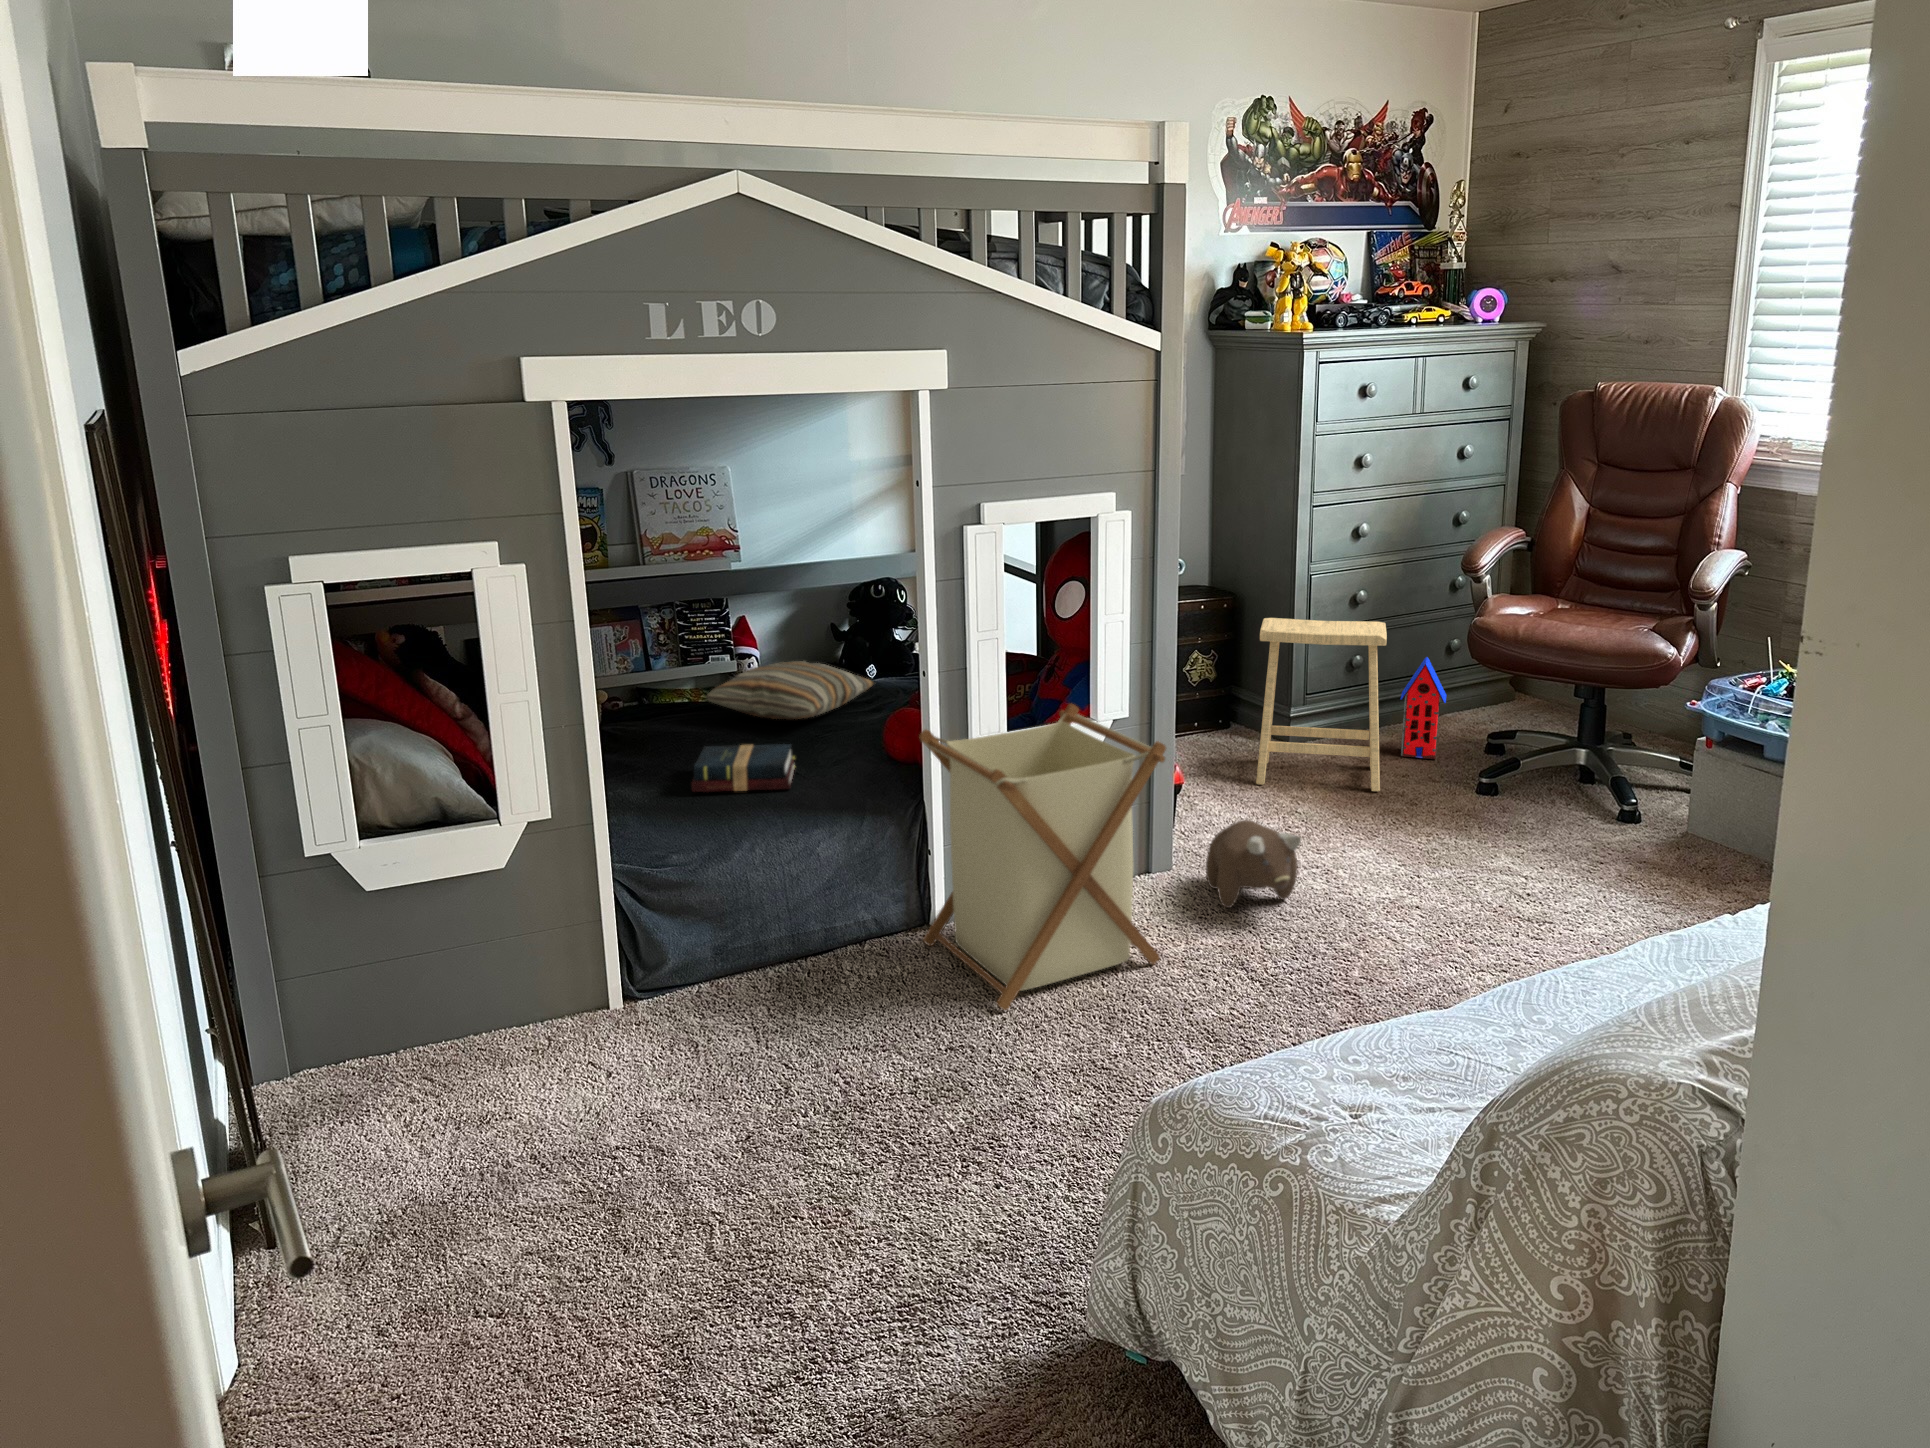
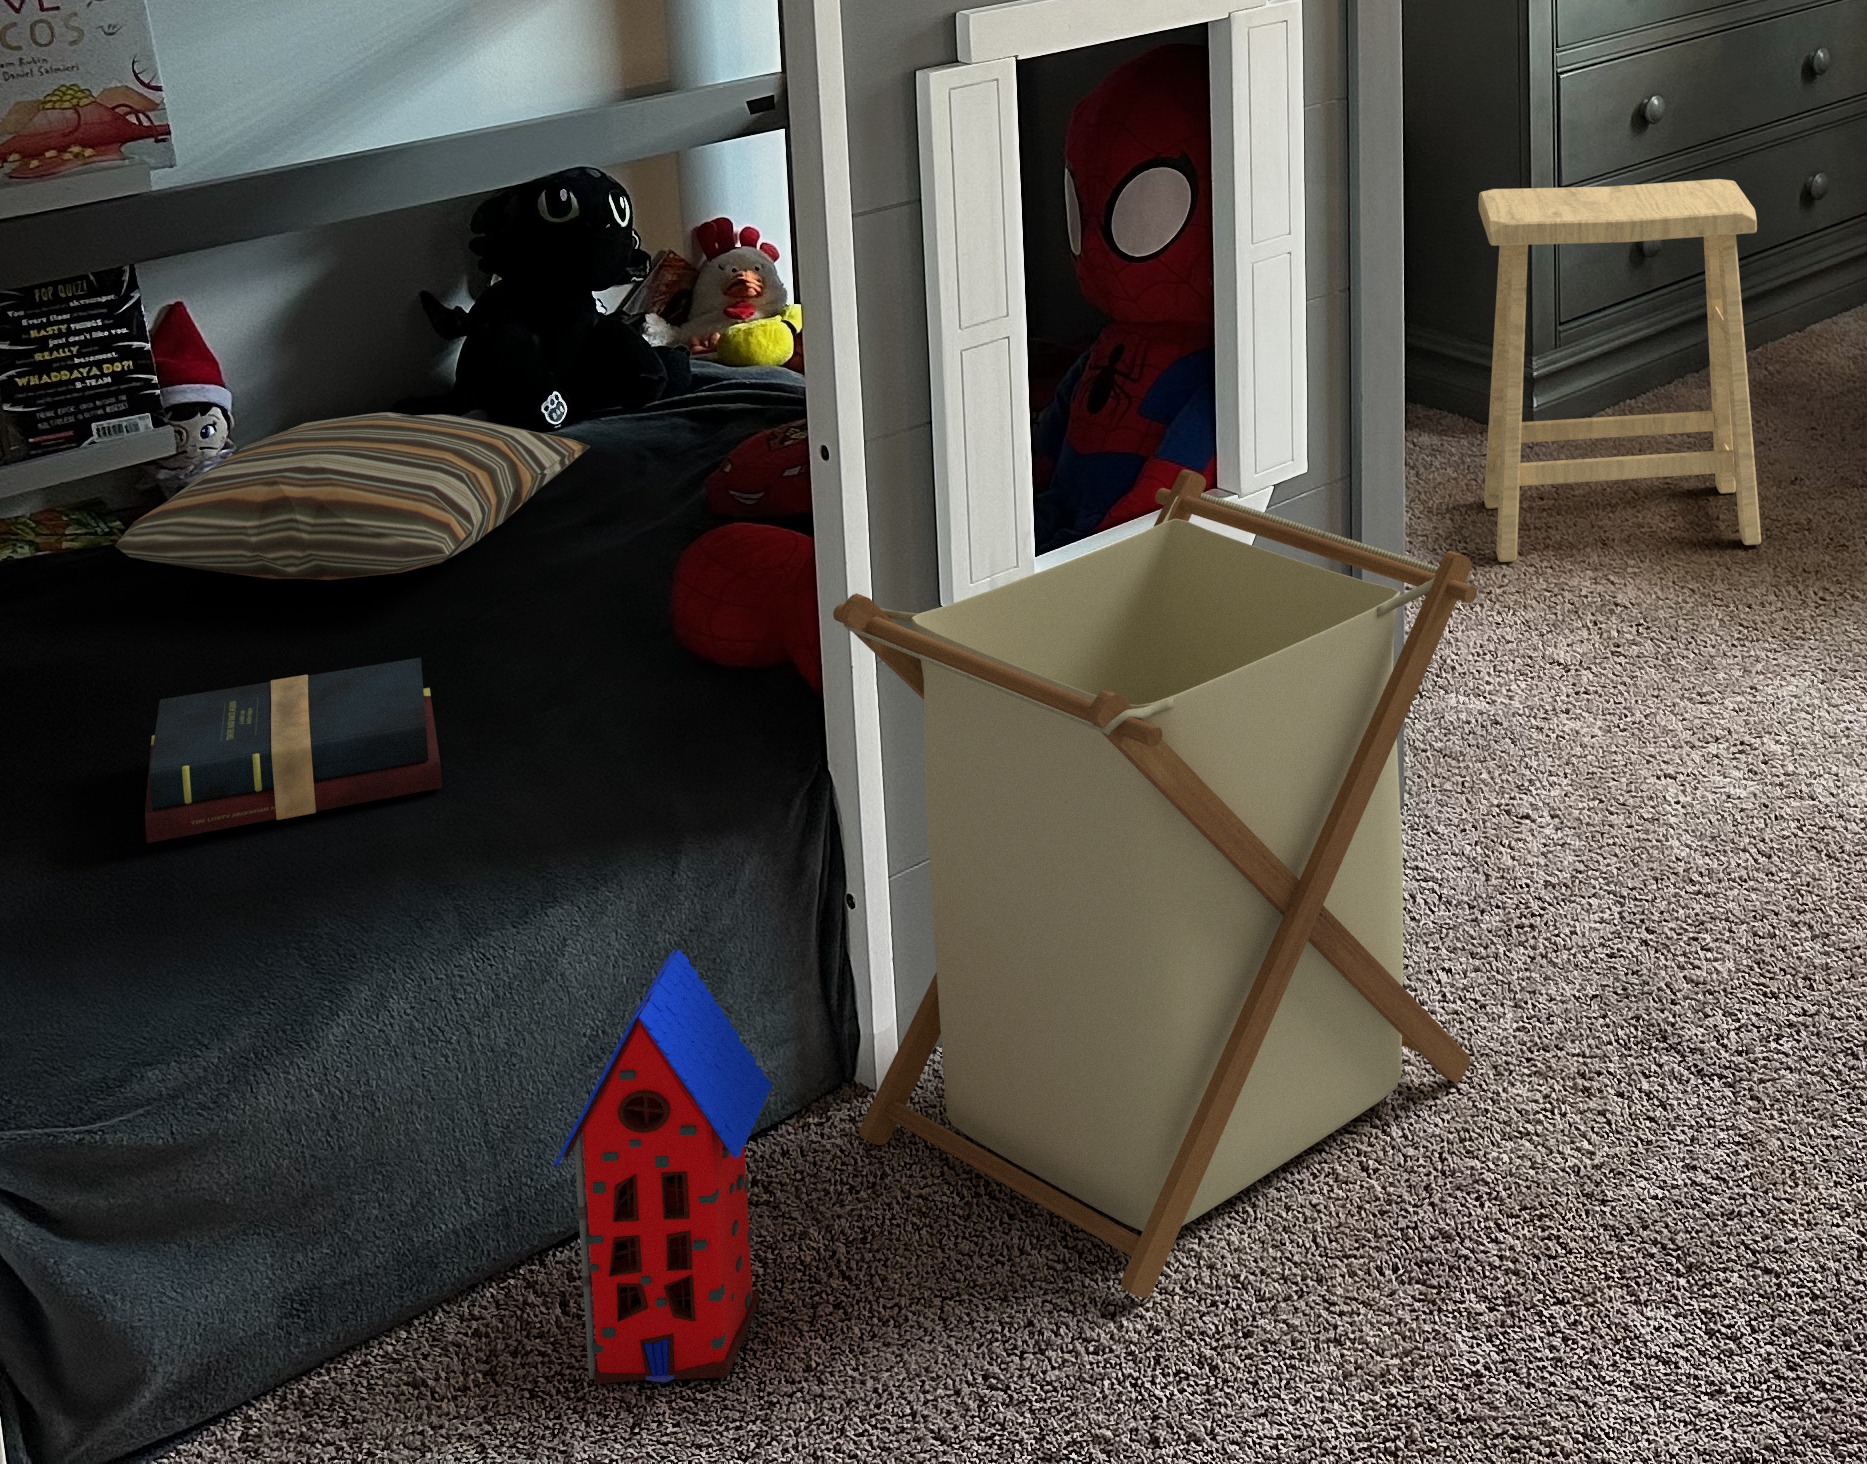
toy house: present [1401,657,1447,759] -> present [553,949,772,1384]
plush toy: present [1206,820,1301,908] -> none [1493,679,1727,893]

